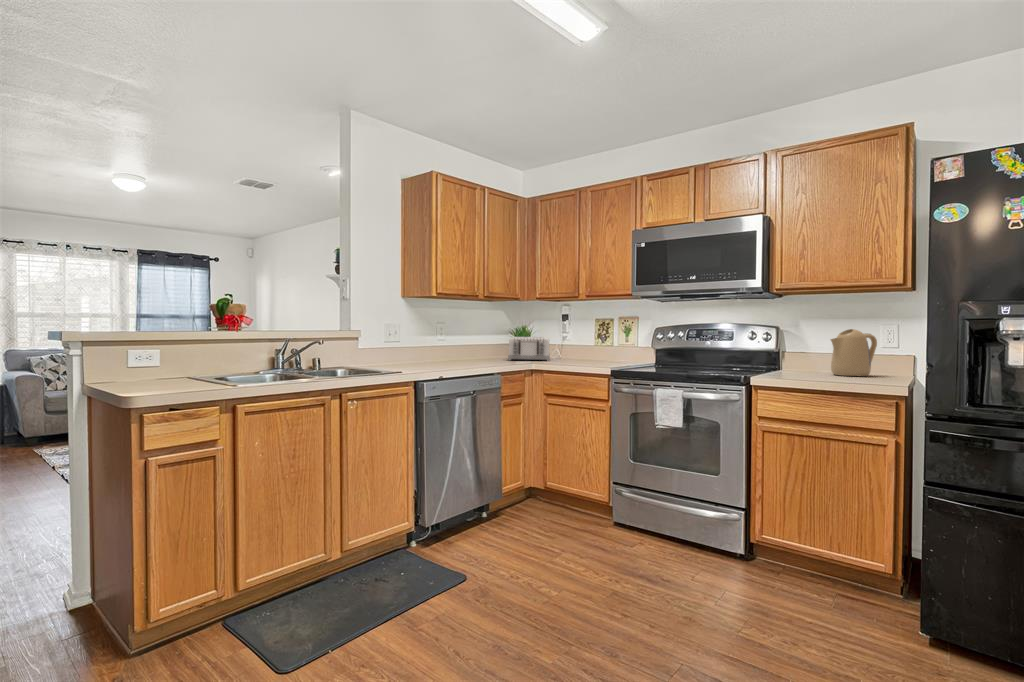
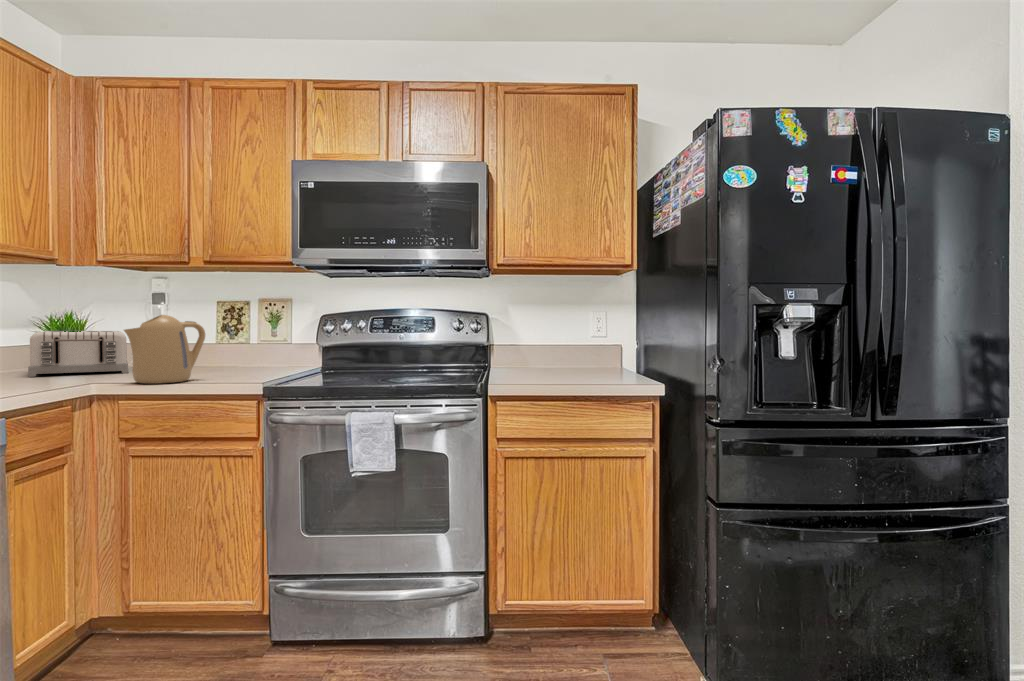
kettle: present [831,329,877,376] -> present [124,315,205,384]

